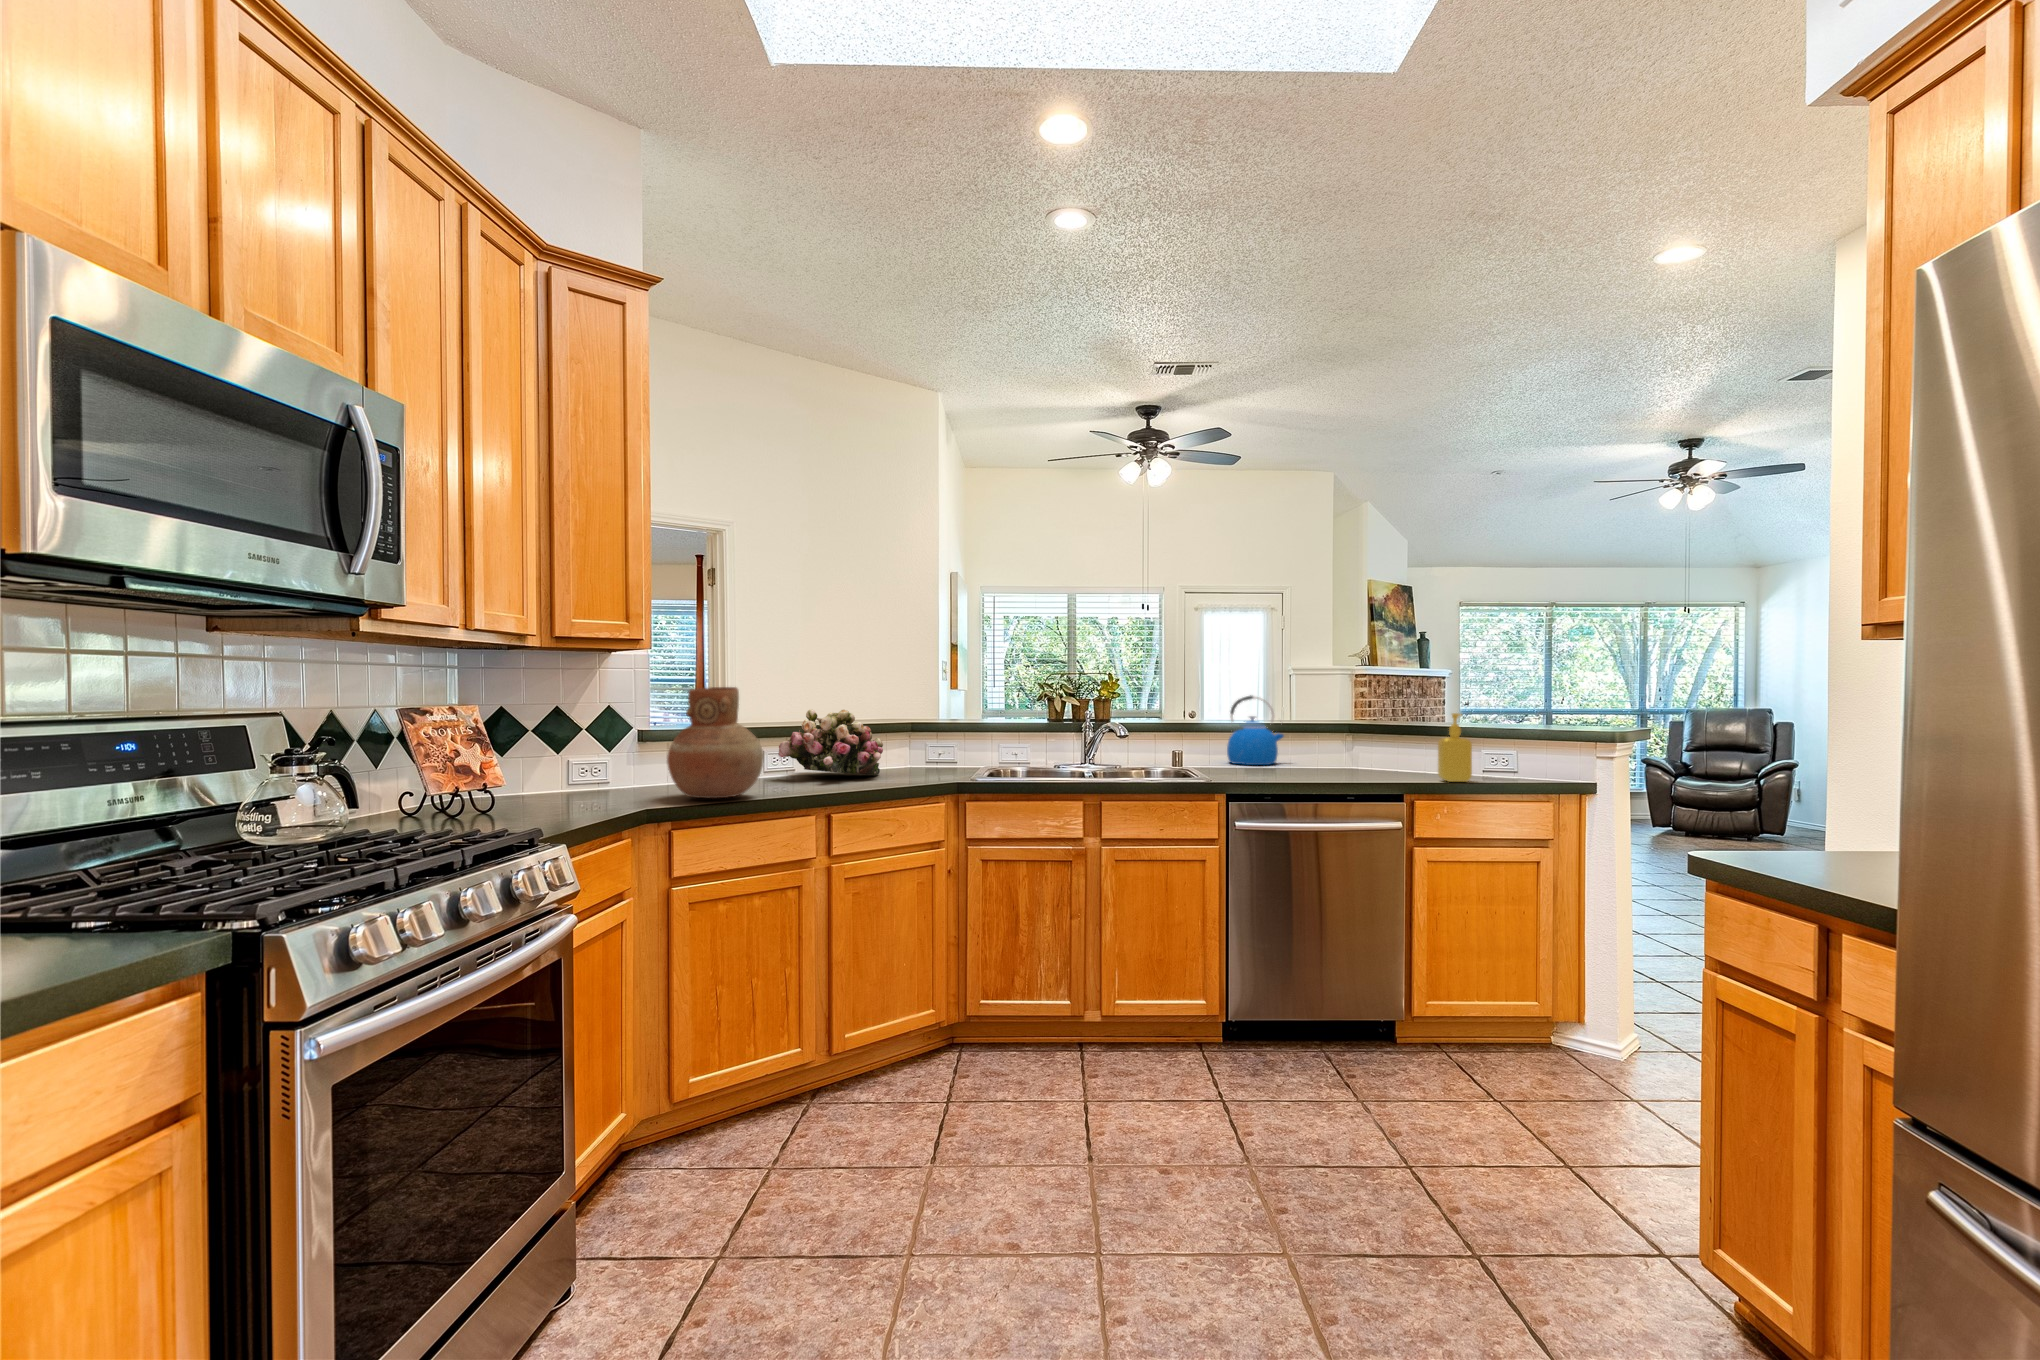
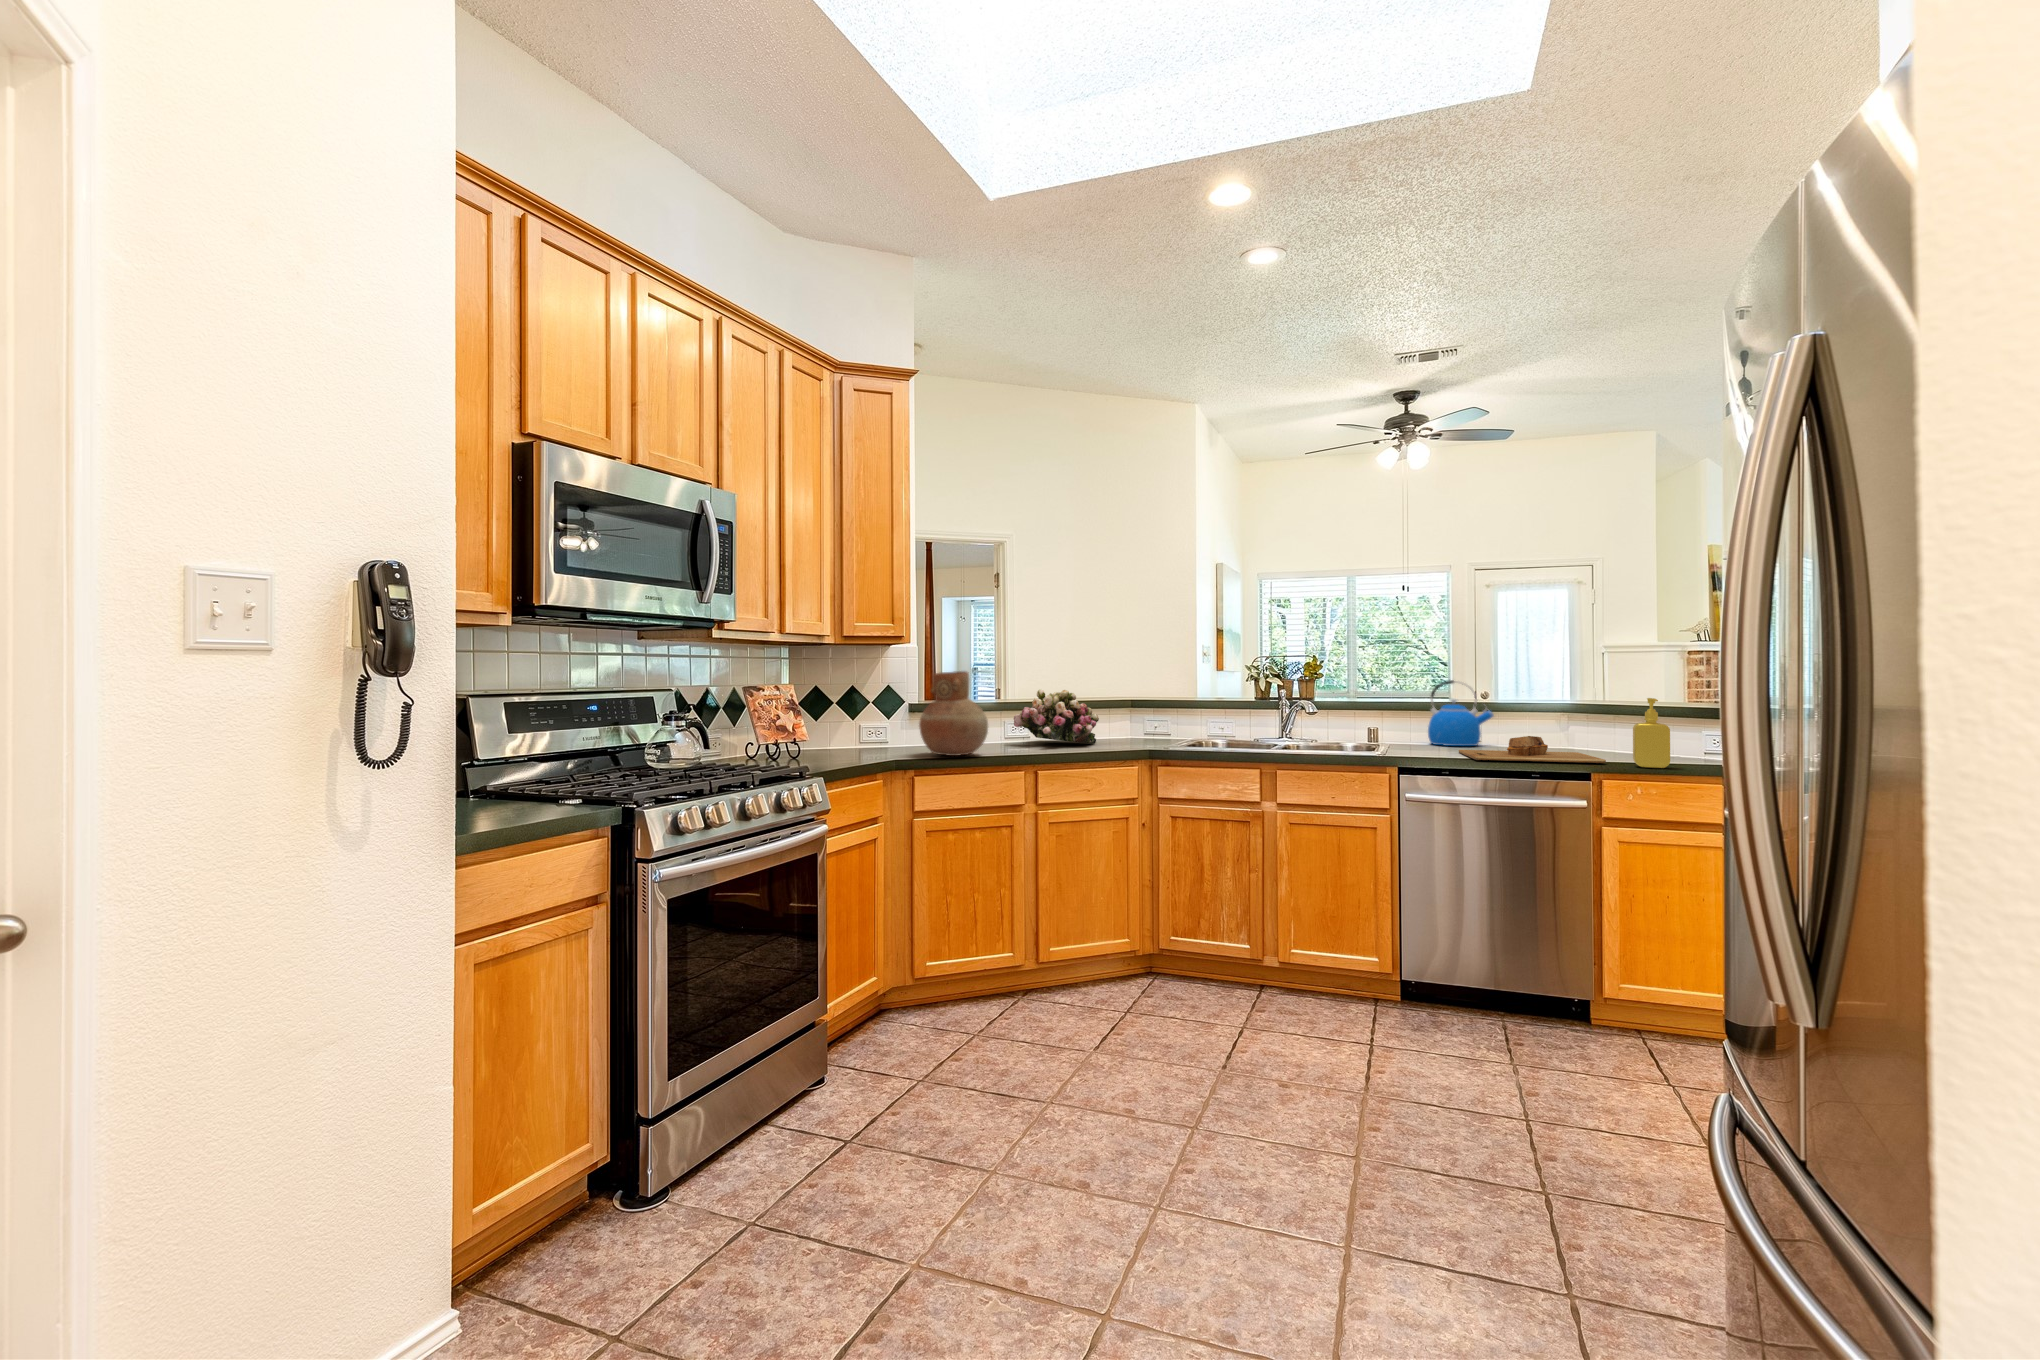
cutting board: none [1270,753,1414,780] -> present [1459,736,1606,763]

